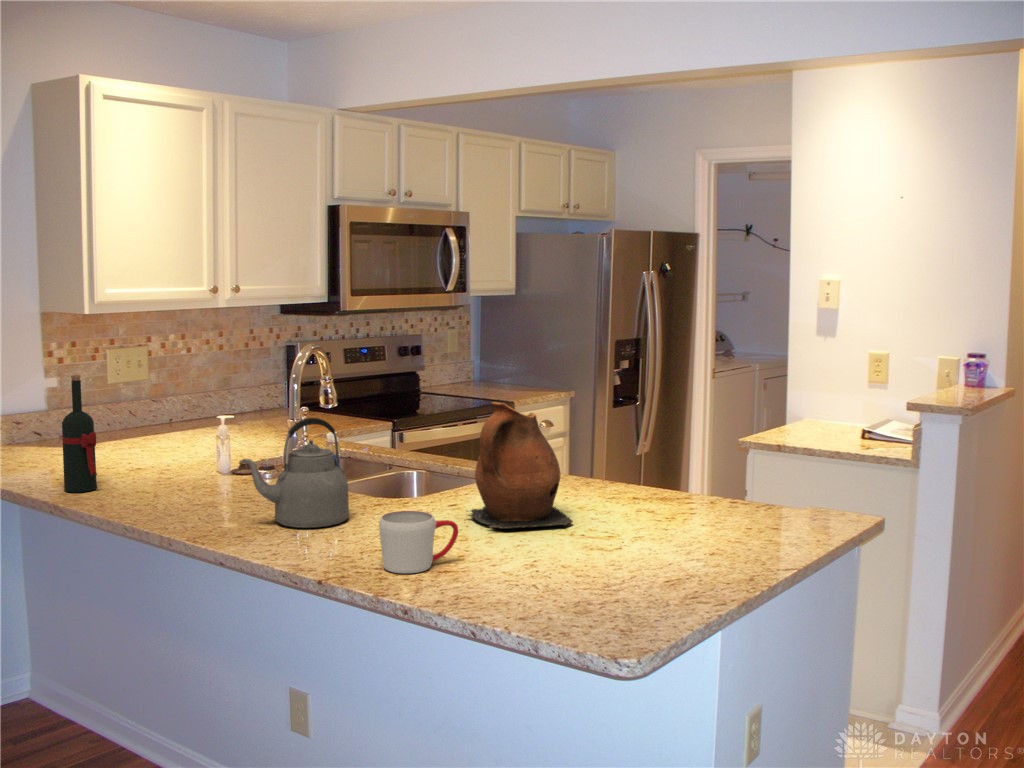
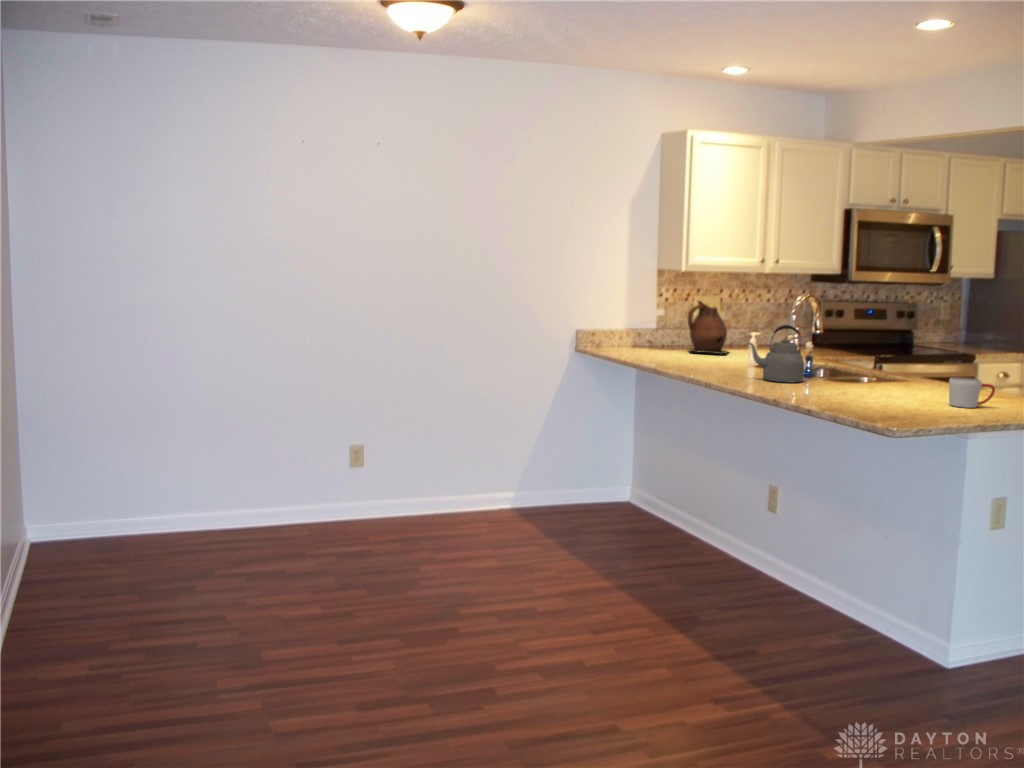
wine bottle: present [62,375,97,493] -> none [663,300,681,362]
ceramic pitcher: present [470,402,573,528] -> present [688,301,728,354]
mug: present [379,511,458,573] -> present [949,377,995,408]

